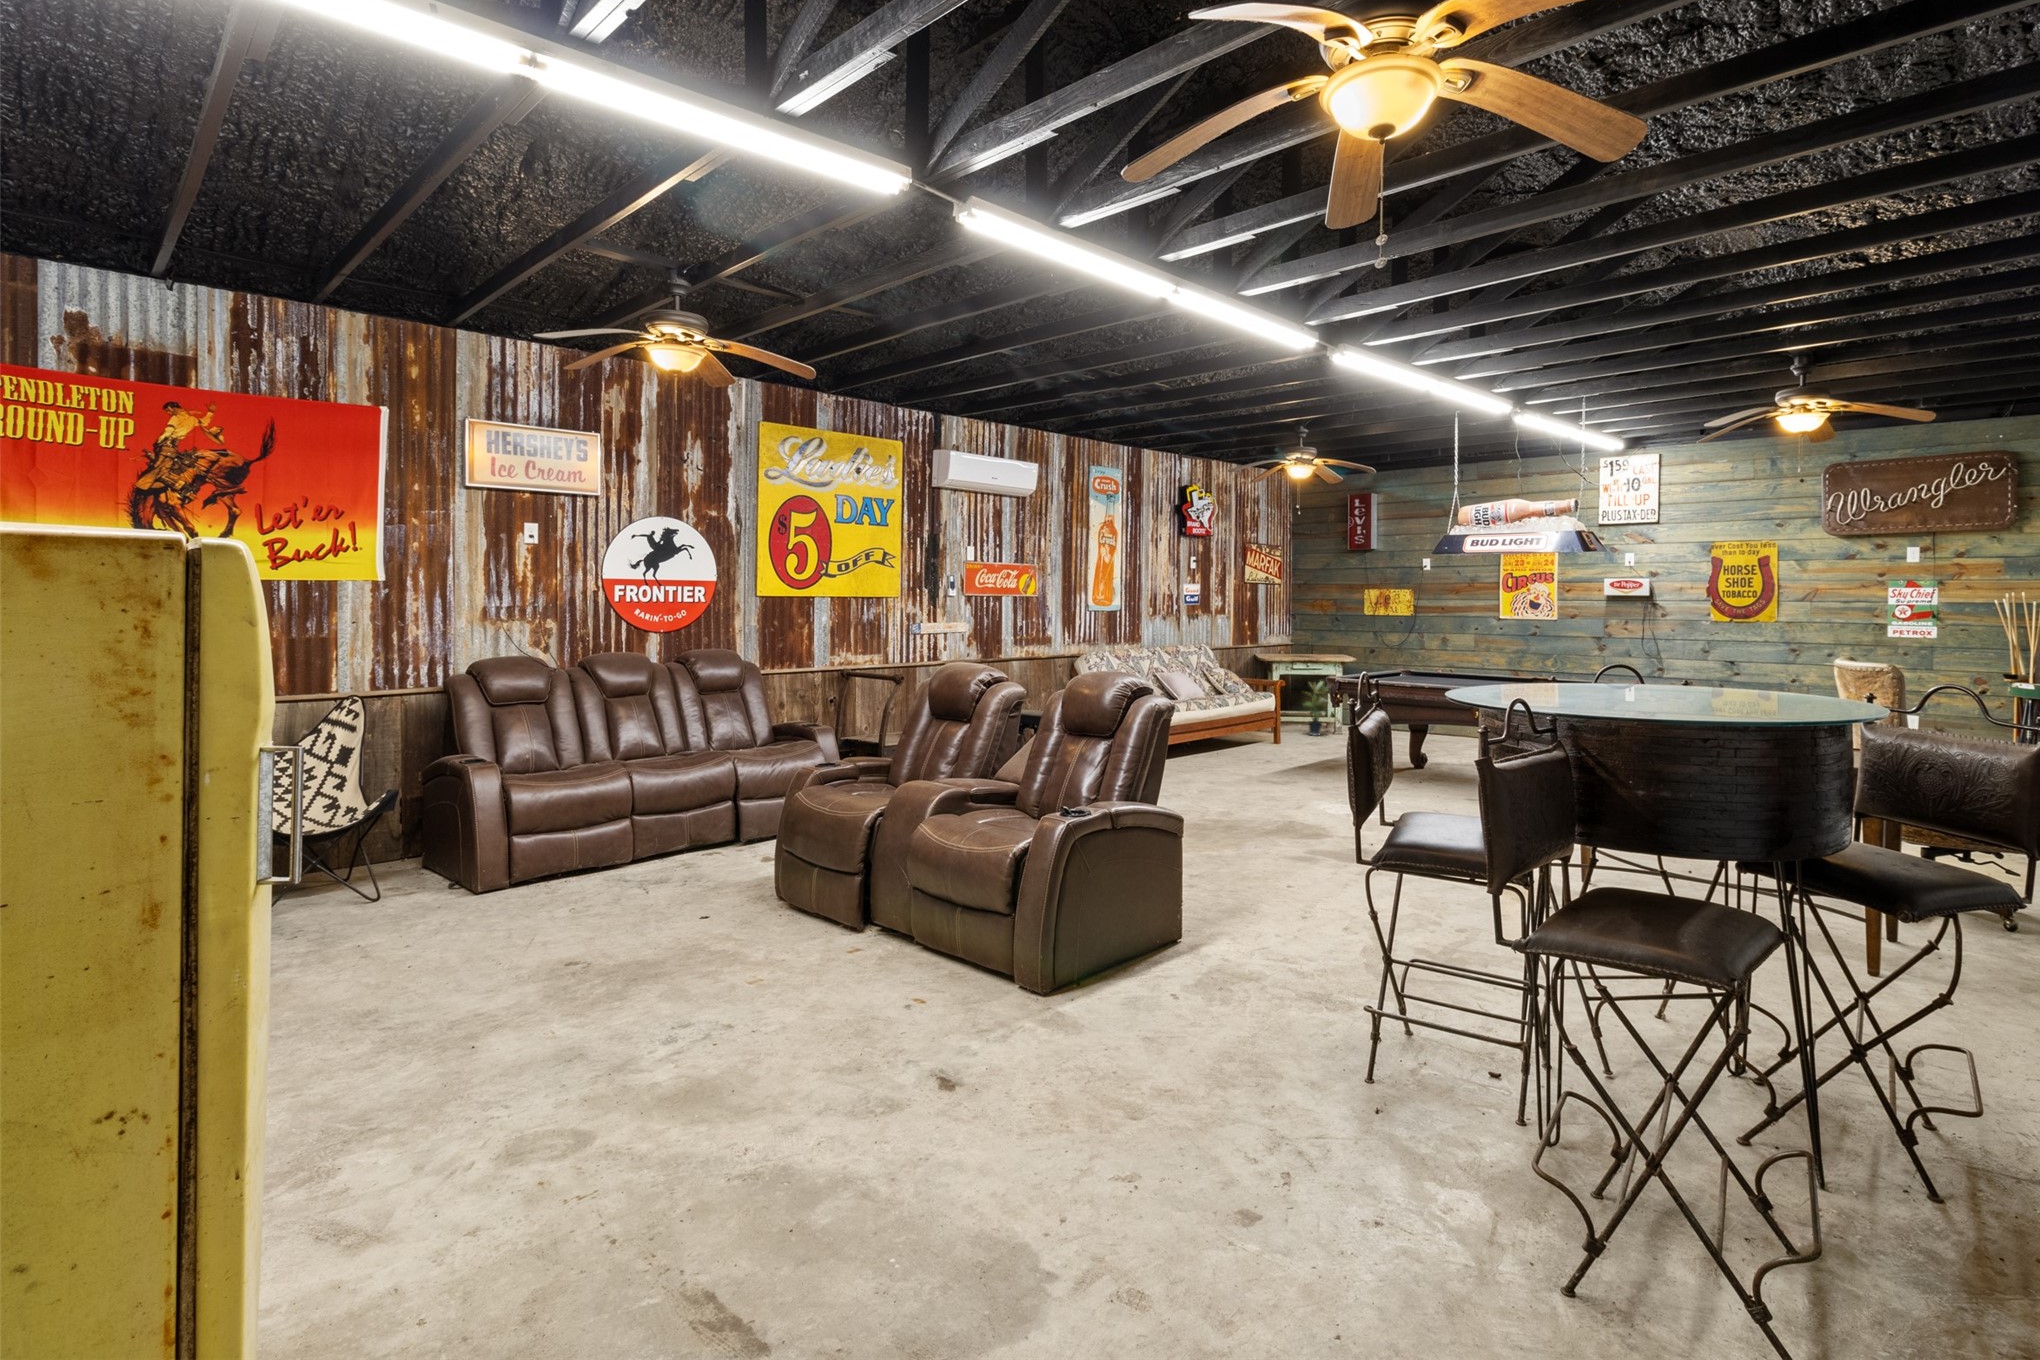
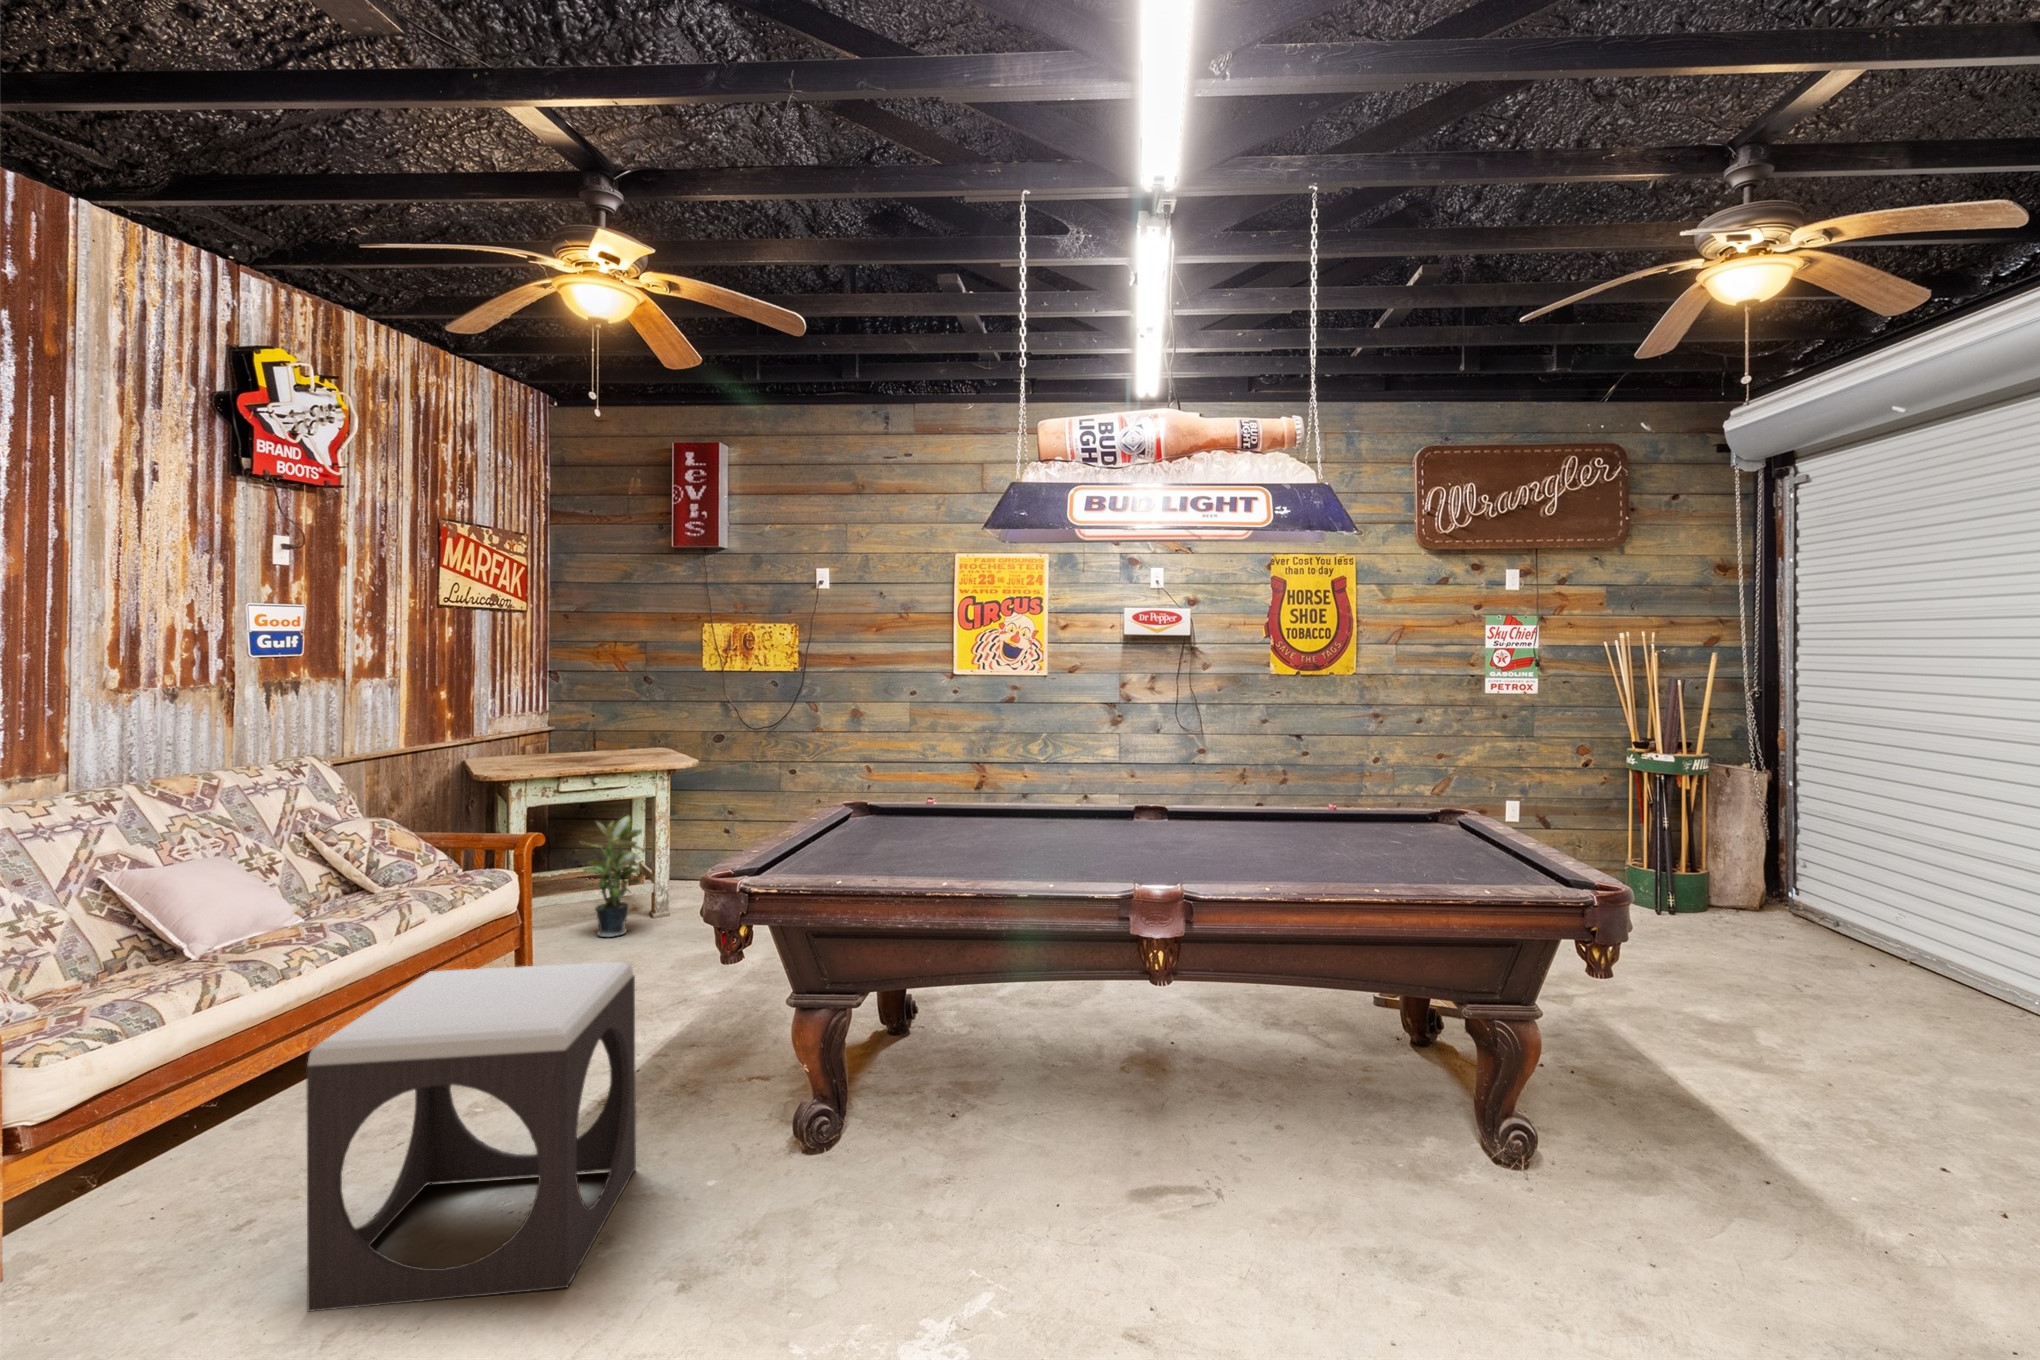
footstool: none [1220,701,1306,783] -> present [306,962,636,1312]

